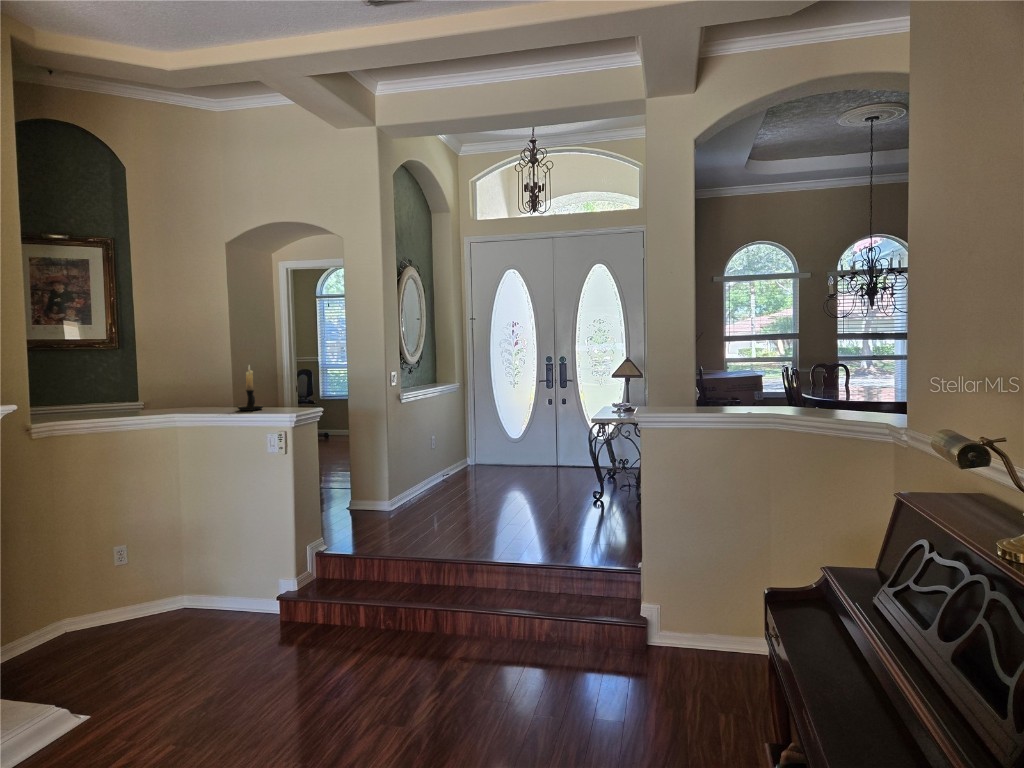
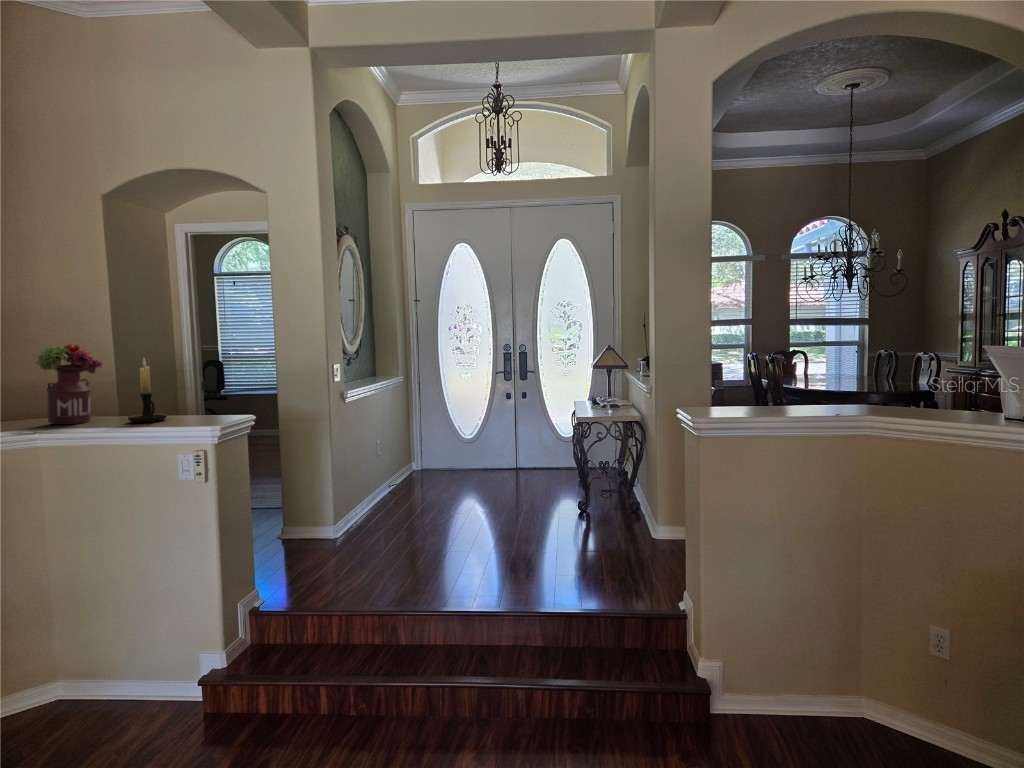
flower arrangement: none [180,354,223,411] -> present [36,344,103,424]

